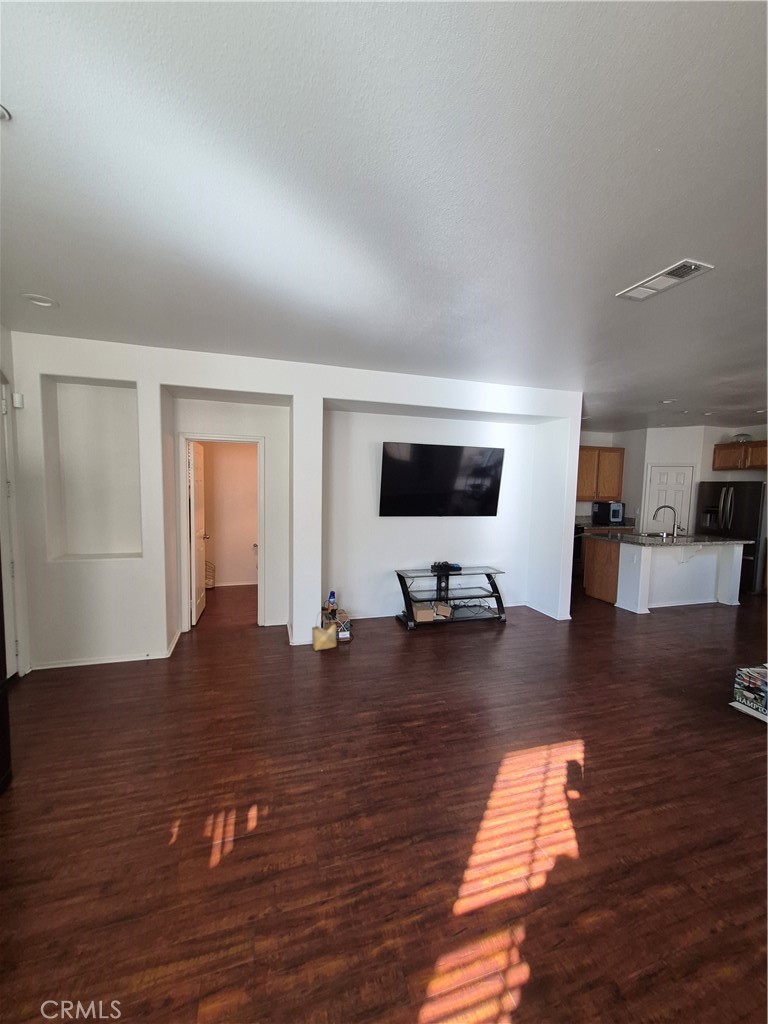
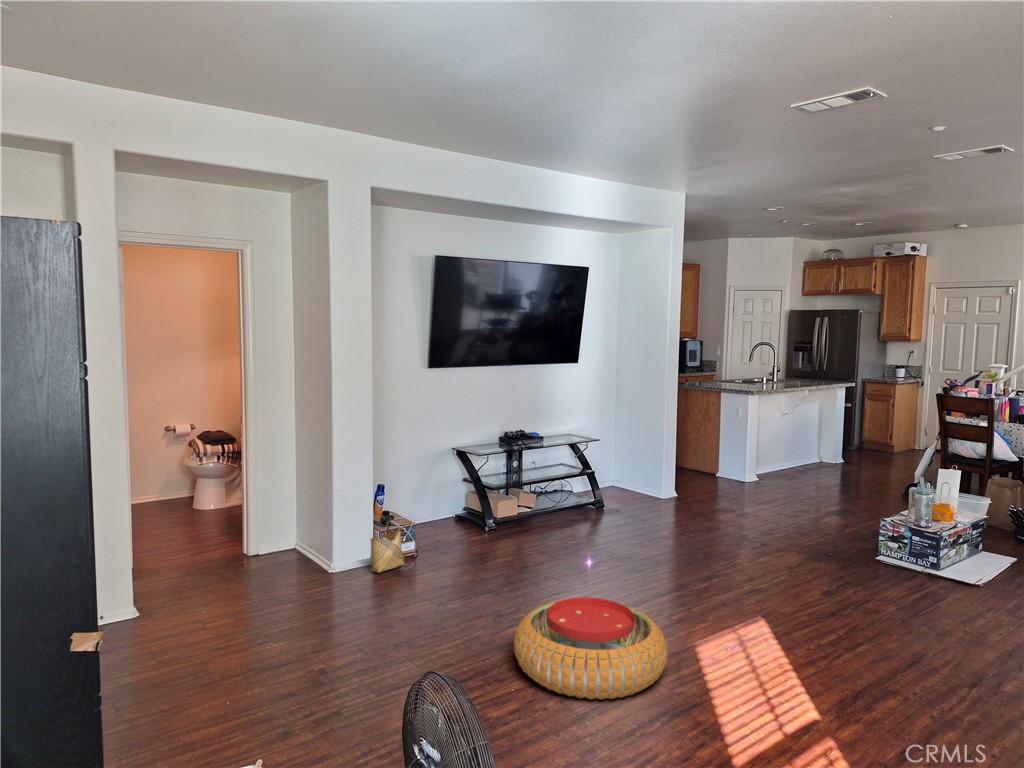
pouf: none [326,701,450,805] -> present [514,597,667,699]

